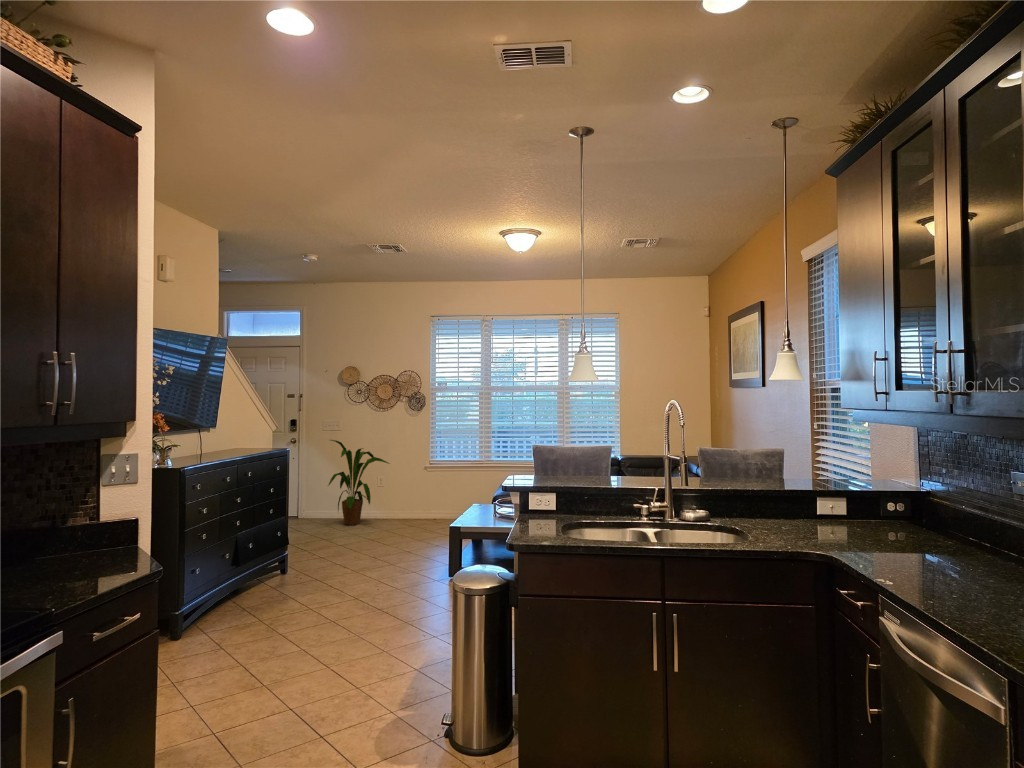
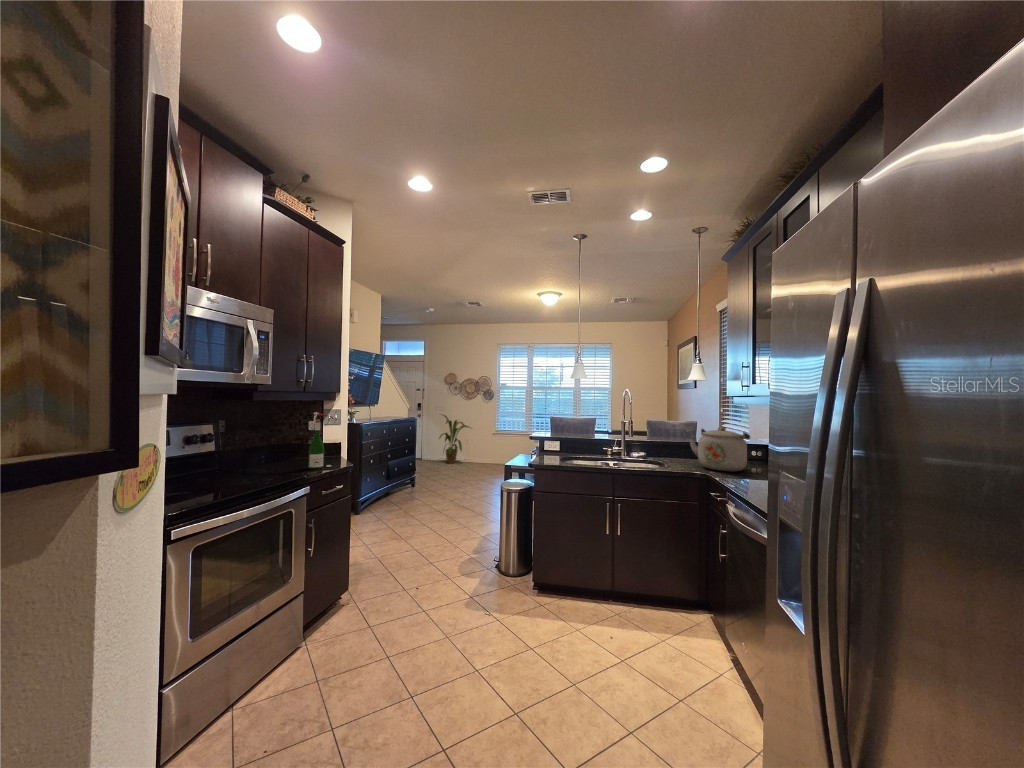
wine bottle: none [63,466,118,582] -> present [308,412,333,469]
kettle: none [787,467,890,545] -> present [690,427,750,471]

